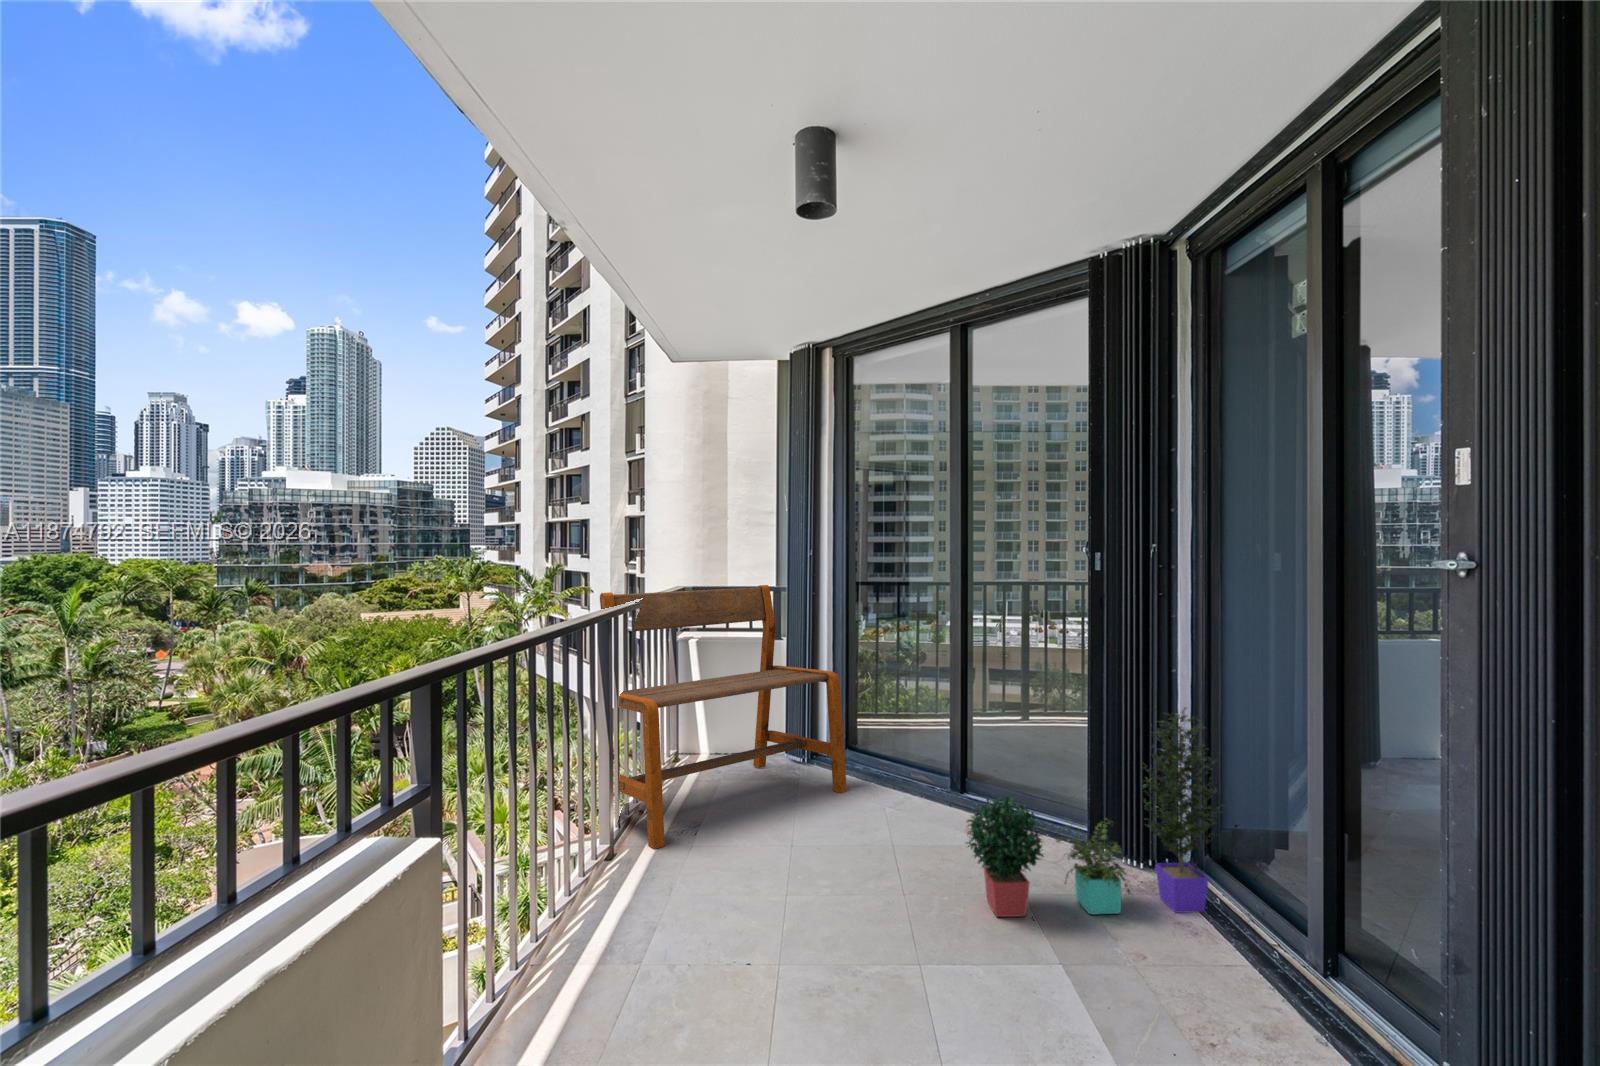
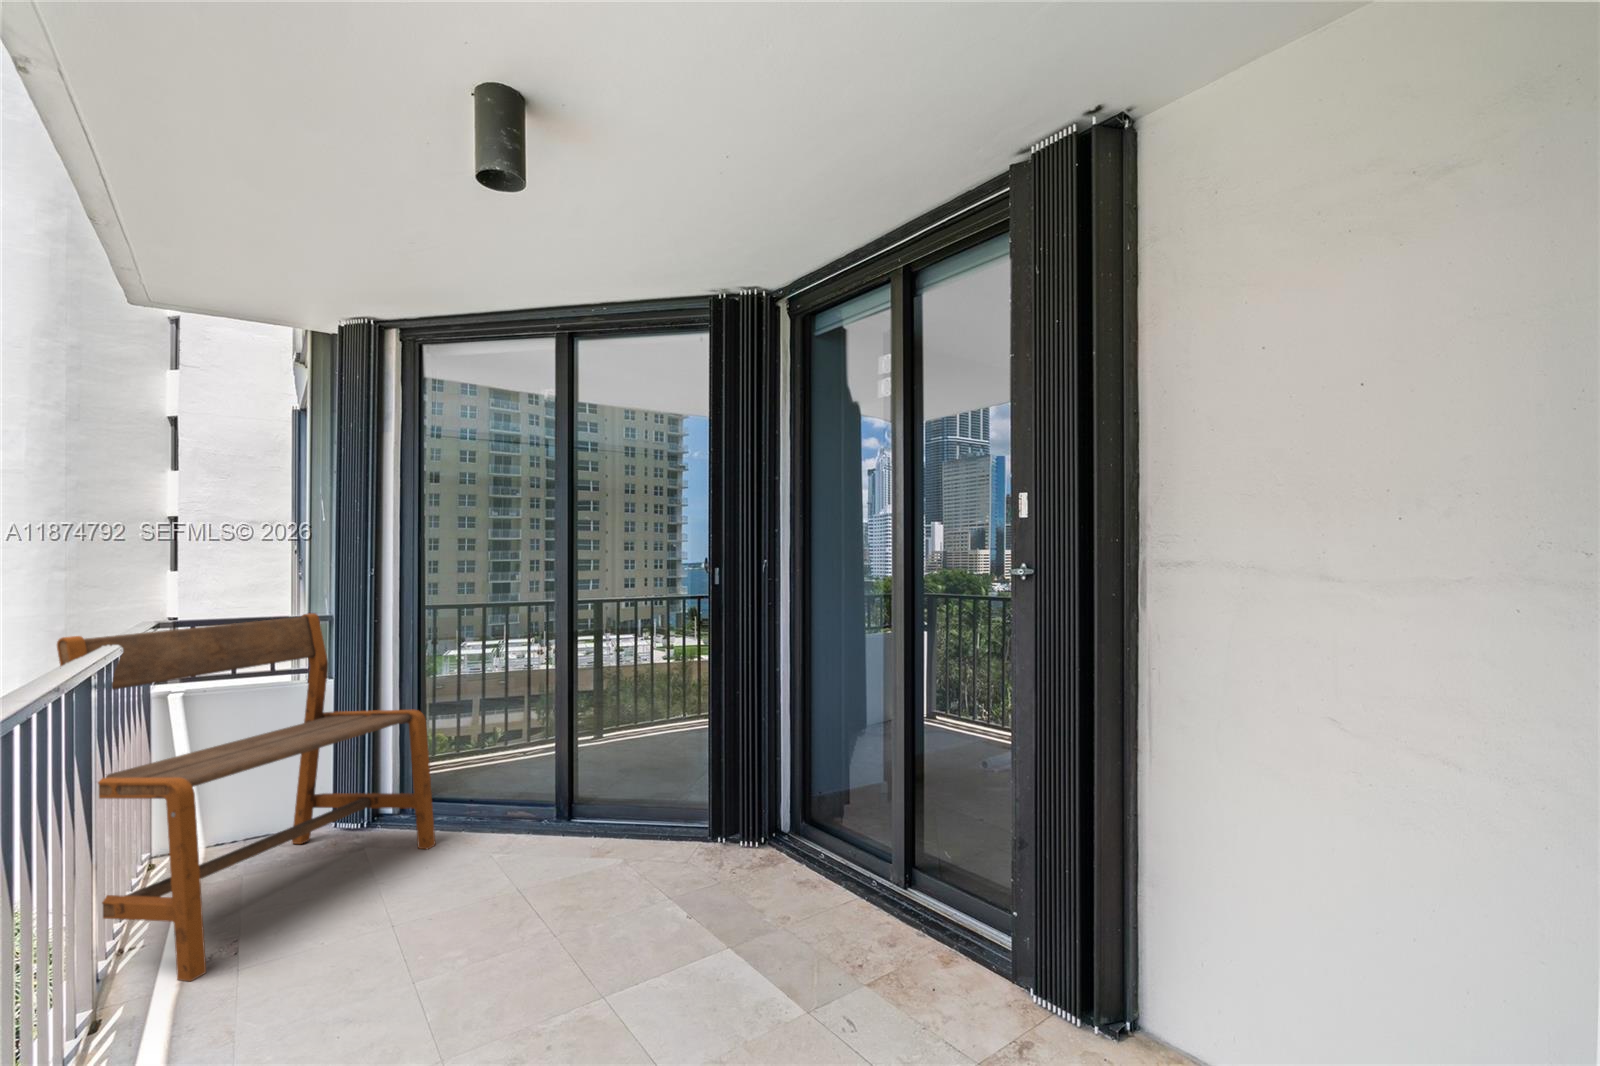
potted plant: present [966,707,1223,917] -> none [622,698,829,925]

